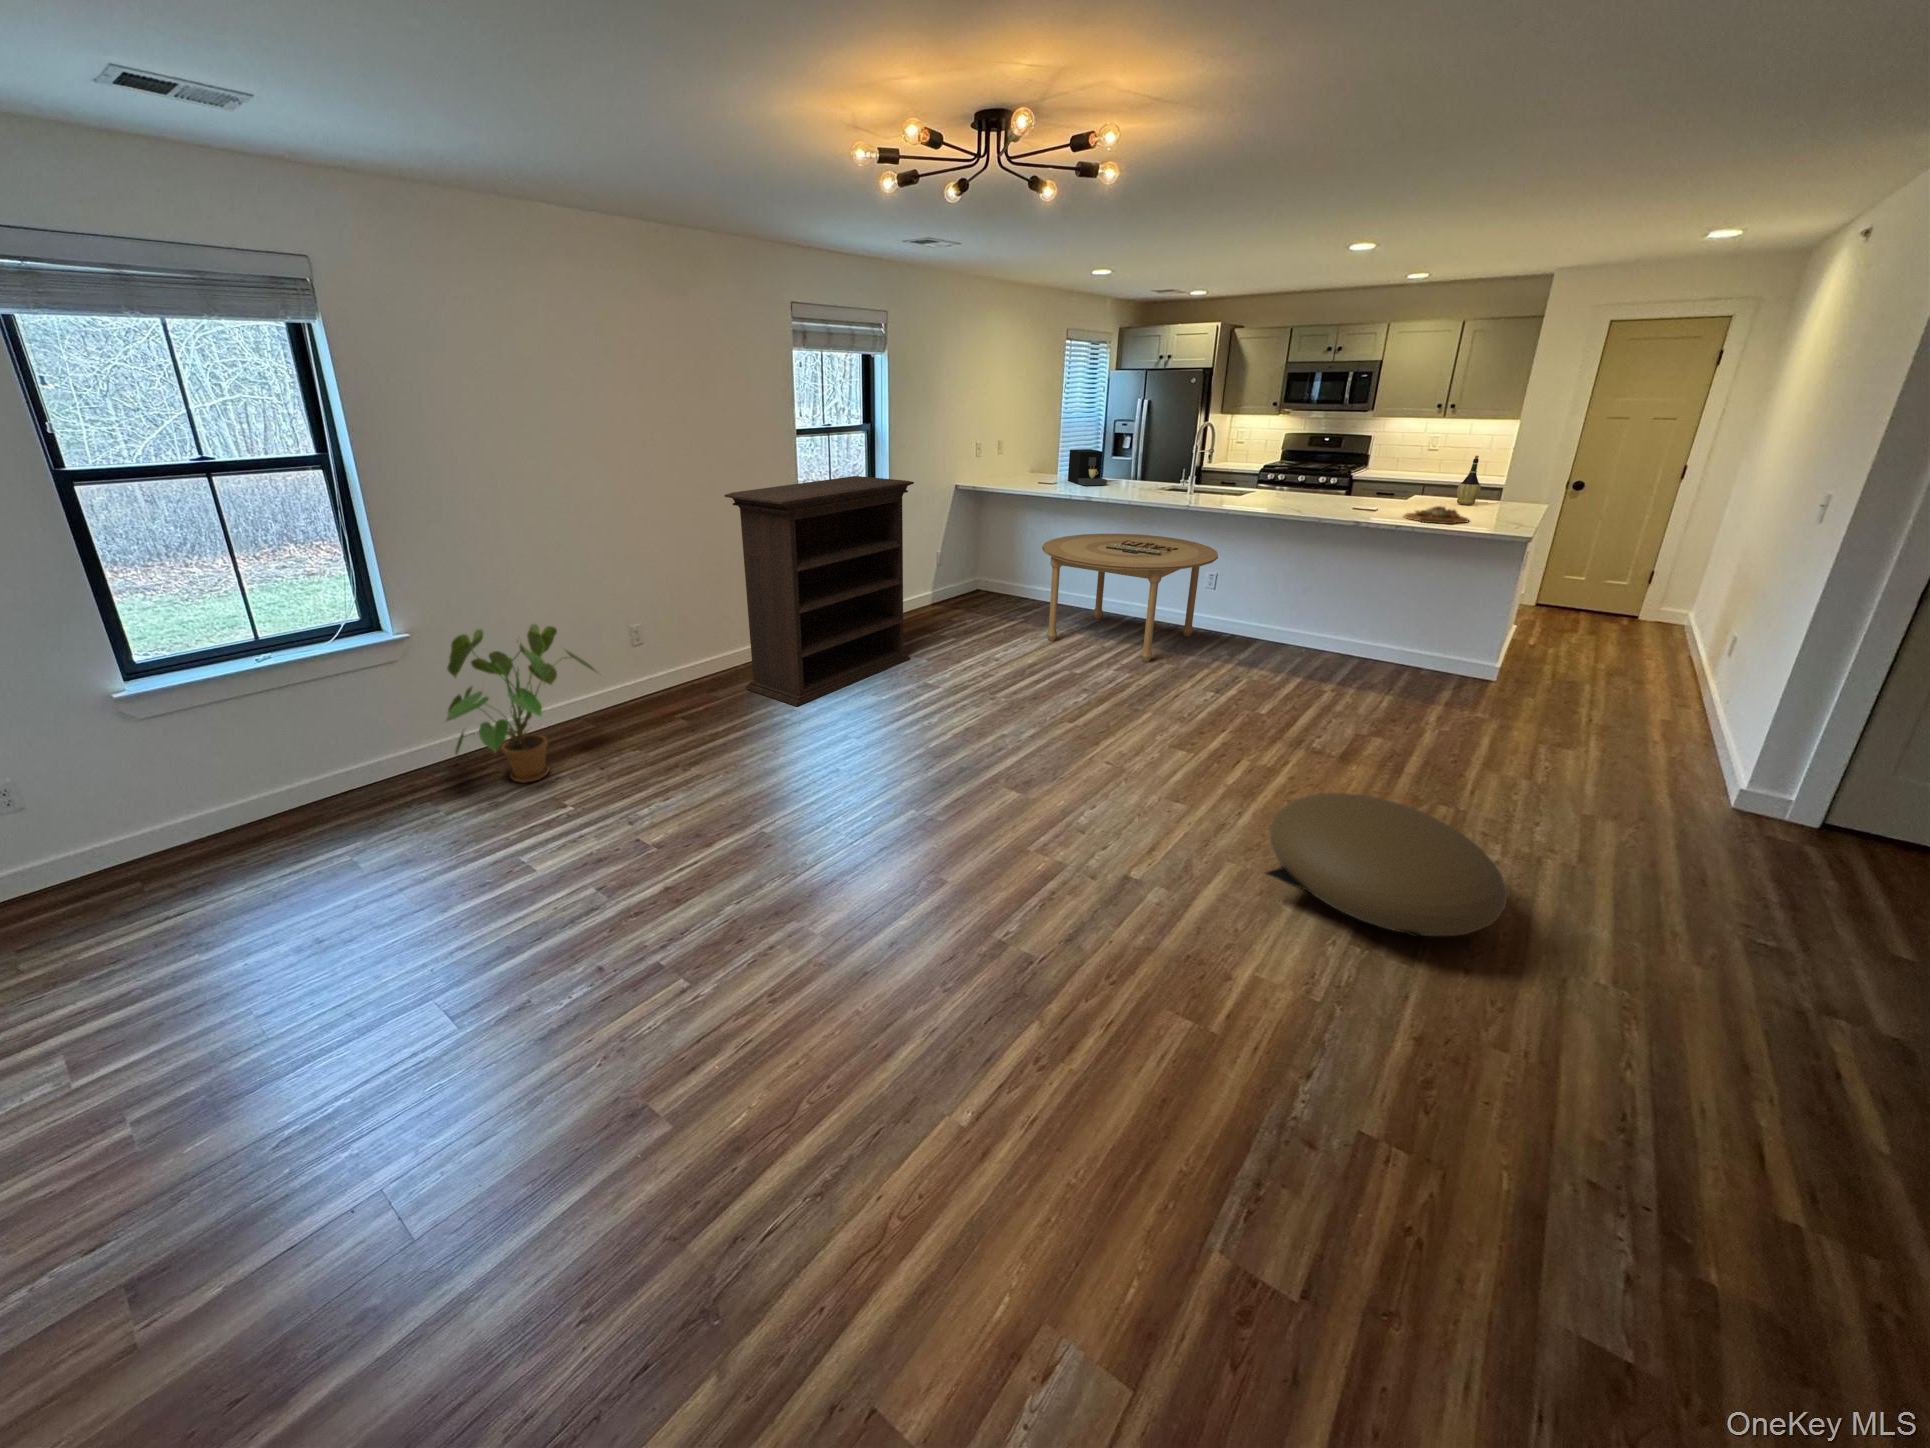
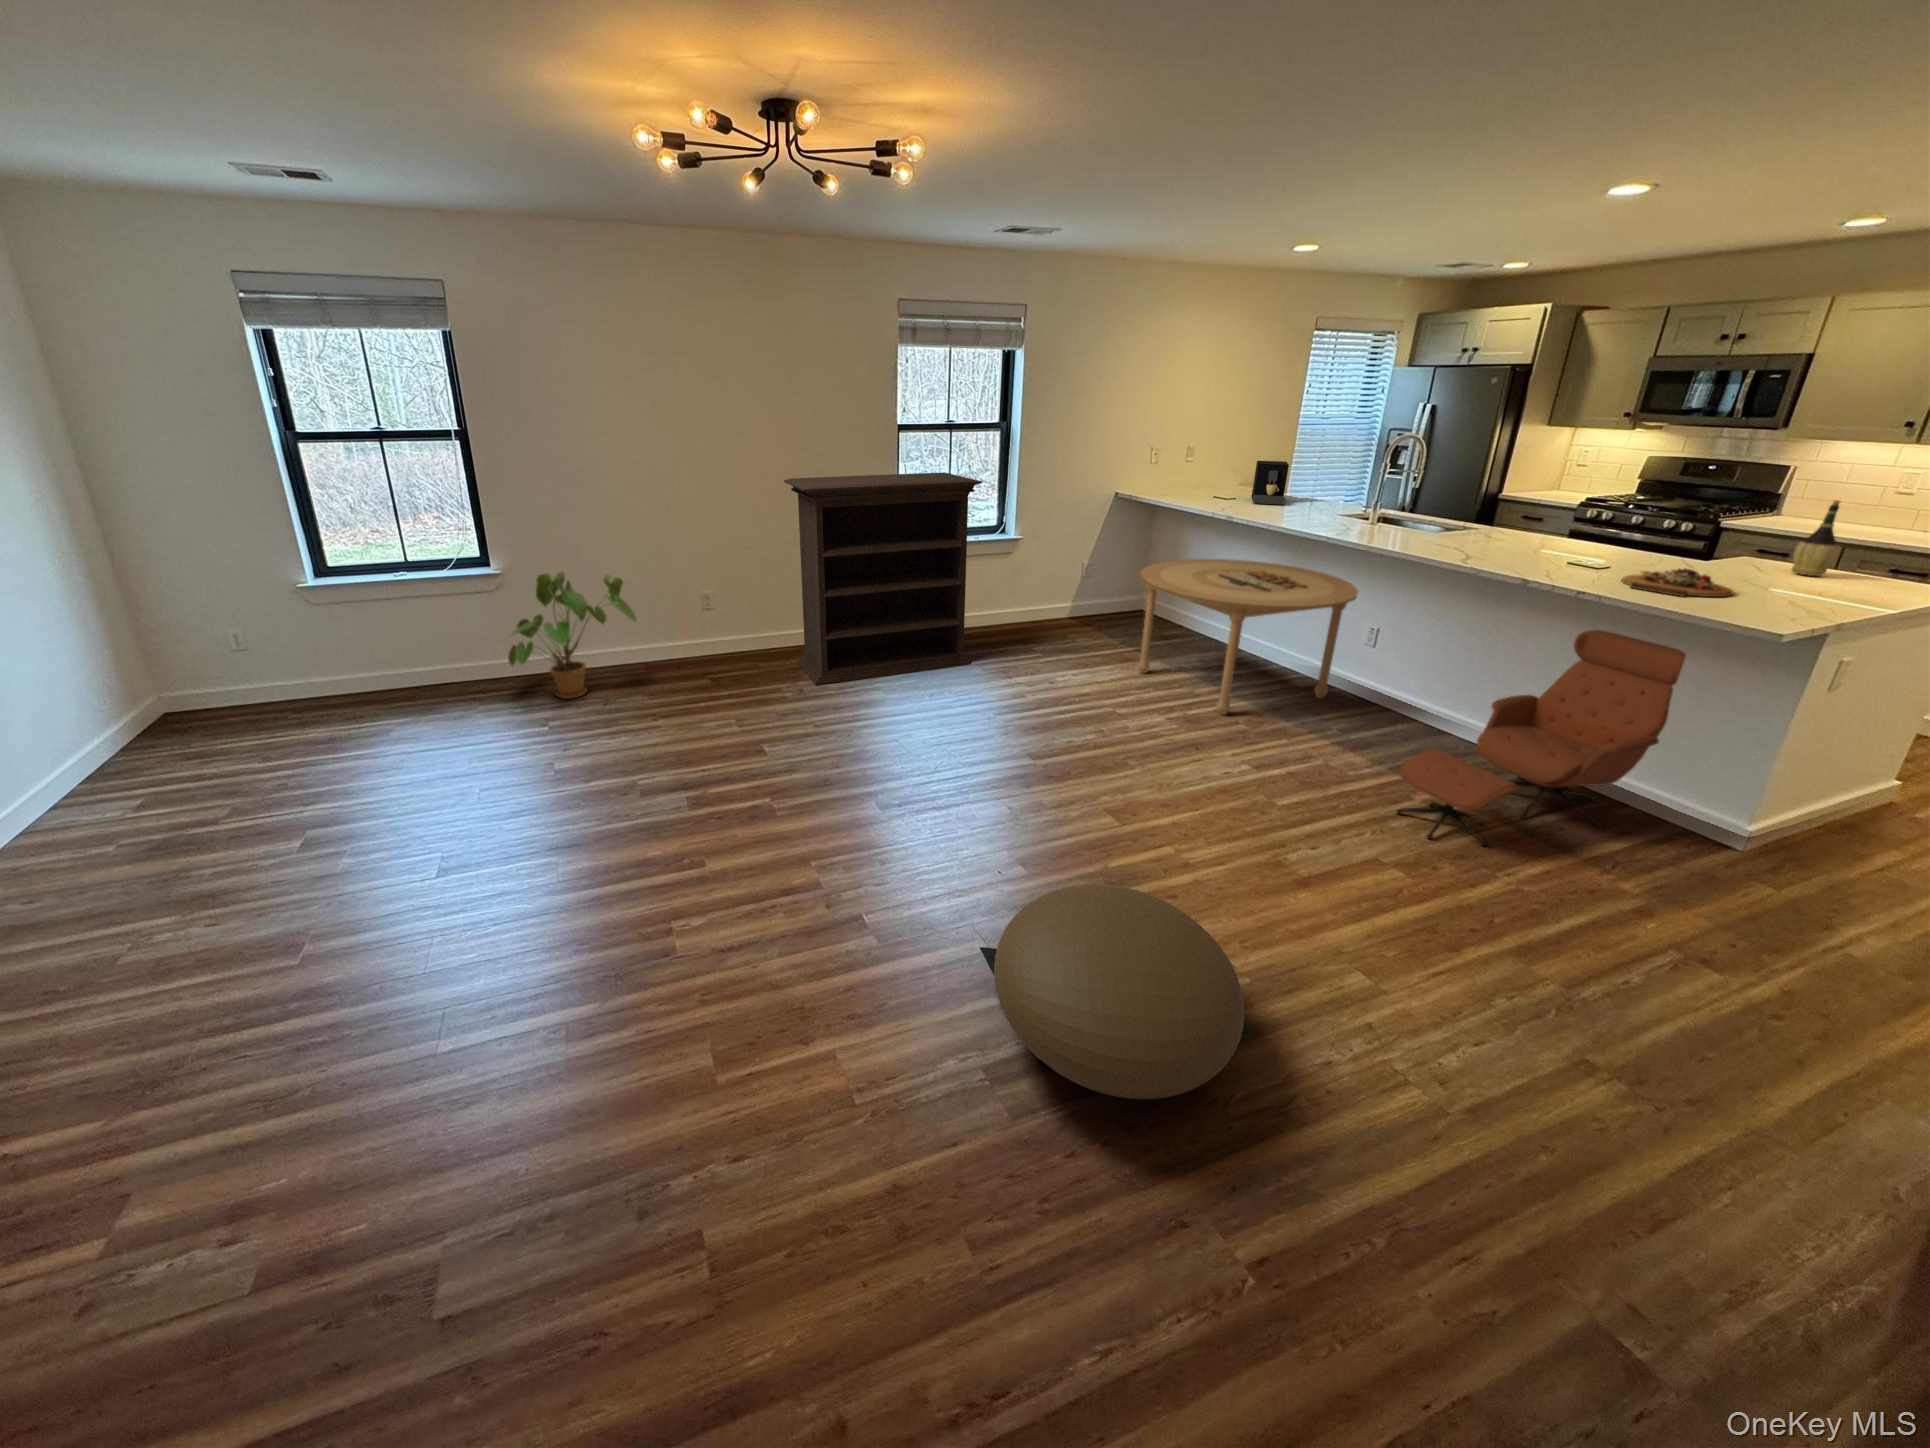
lounge chair: none [1329,554,1453,717] -> present [1397,630,1686,846]

